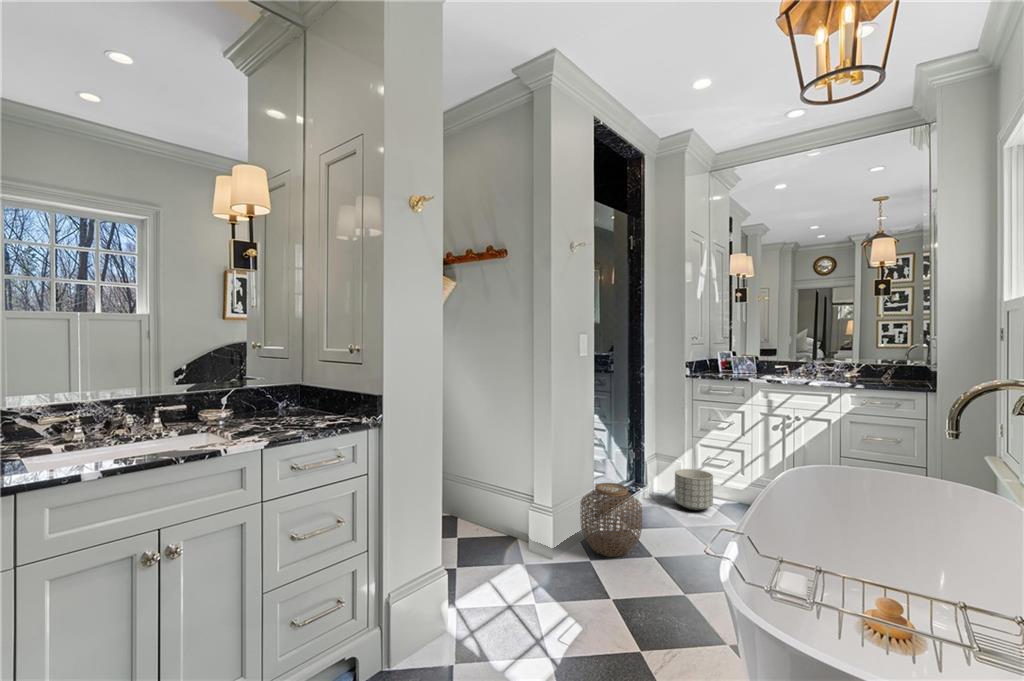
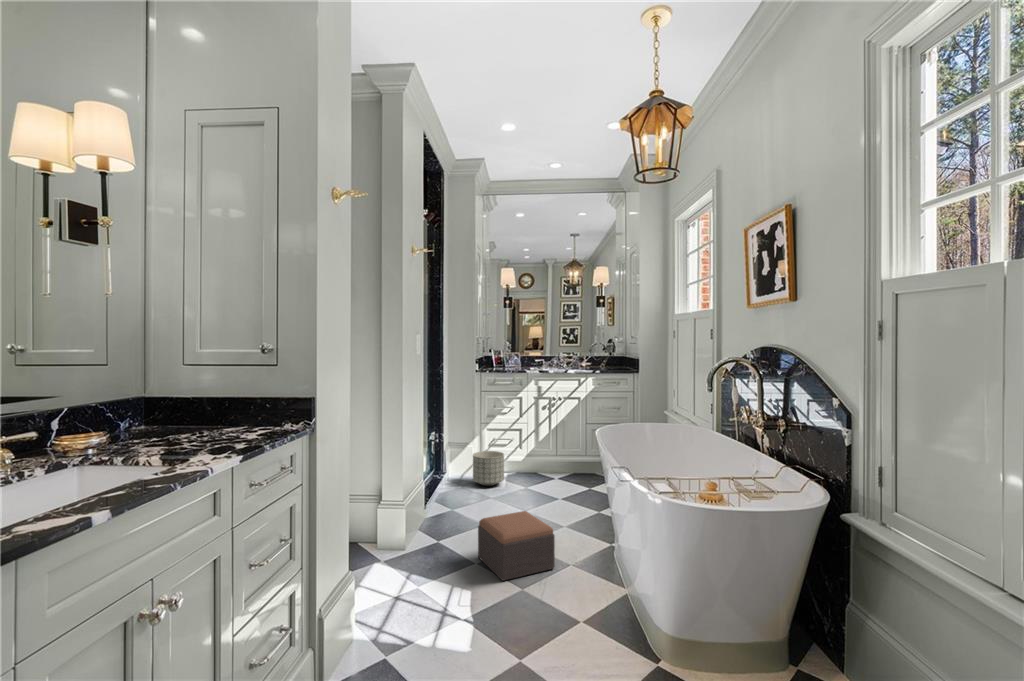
woven basket: present [580,483,642,557] -> none [420,469,476,536]
footstool: none [619,547,701,635] -> present [478,511,555,581]

